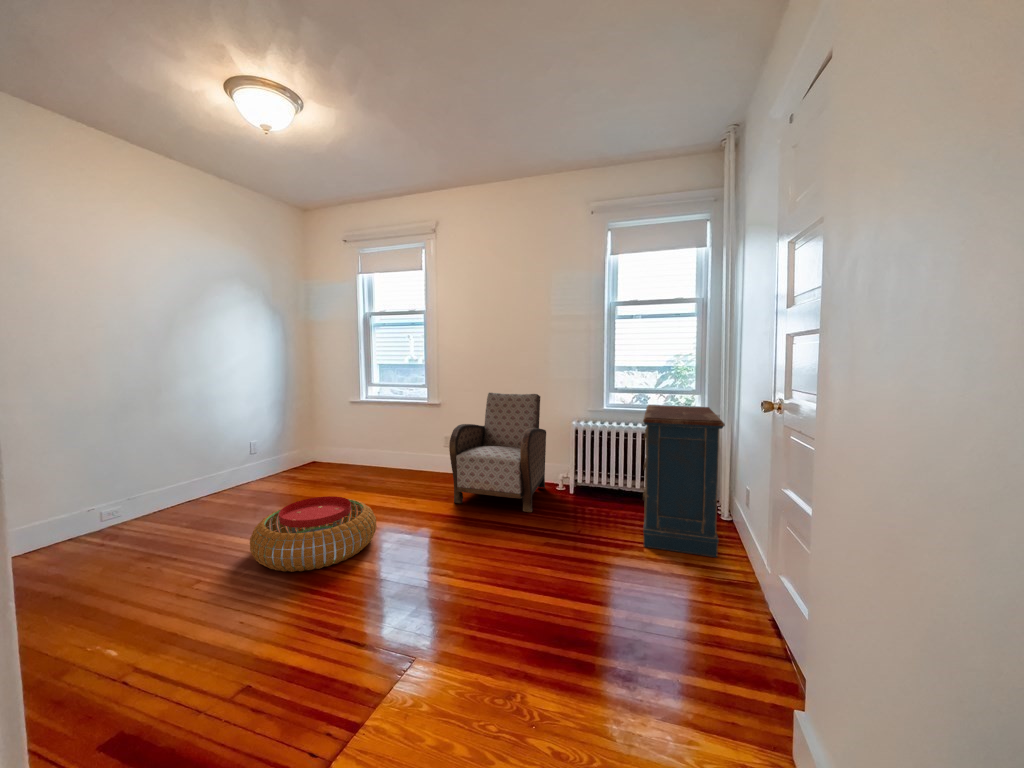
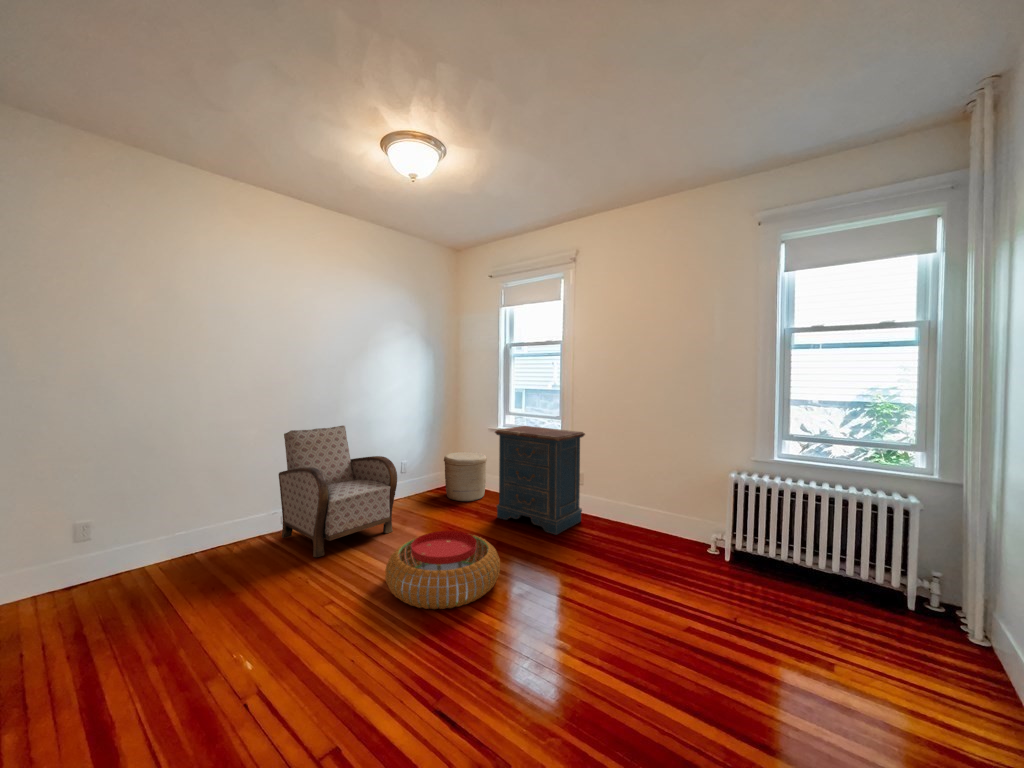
armchair: present [449,393,546,512] -> present [279,425,397,558]
dresser: present [643,405,725,557] -> present [495,426,585,535]
woven basket: none [304,426,352,476] -> present [444,452,487,501]

